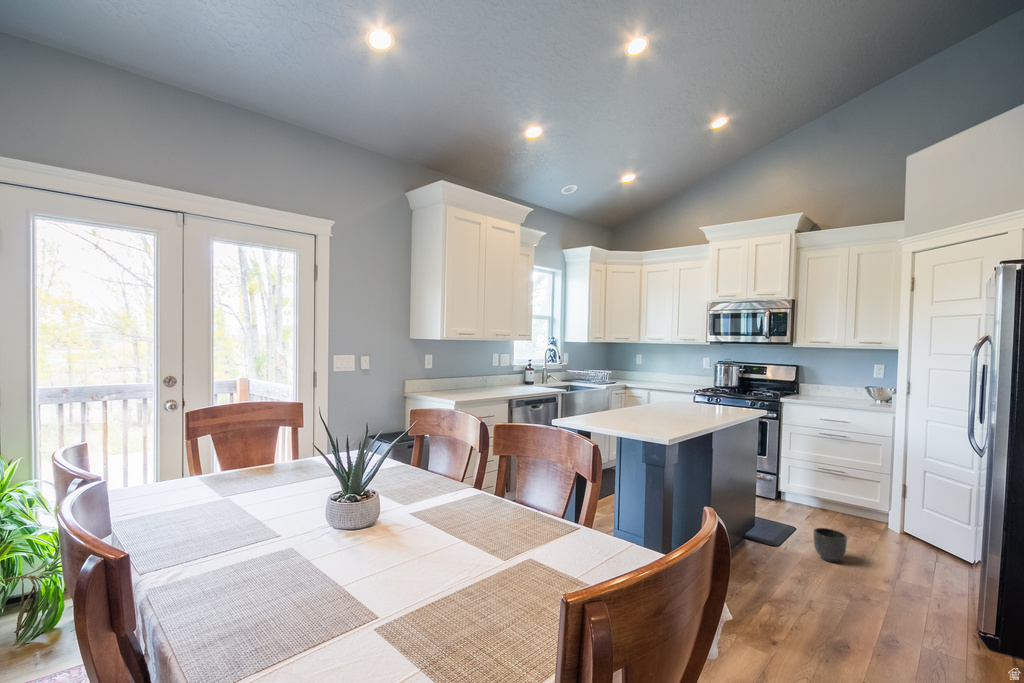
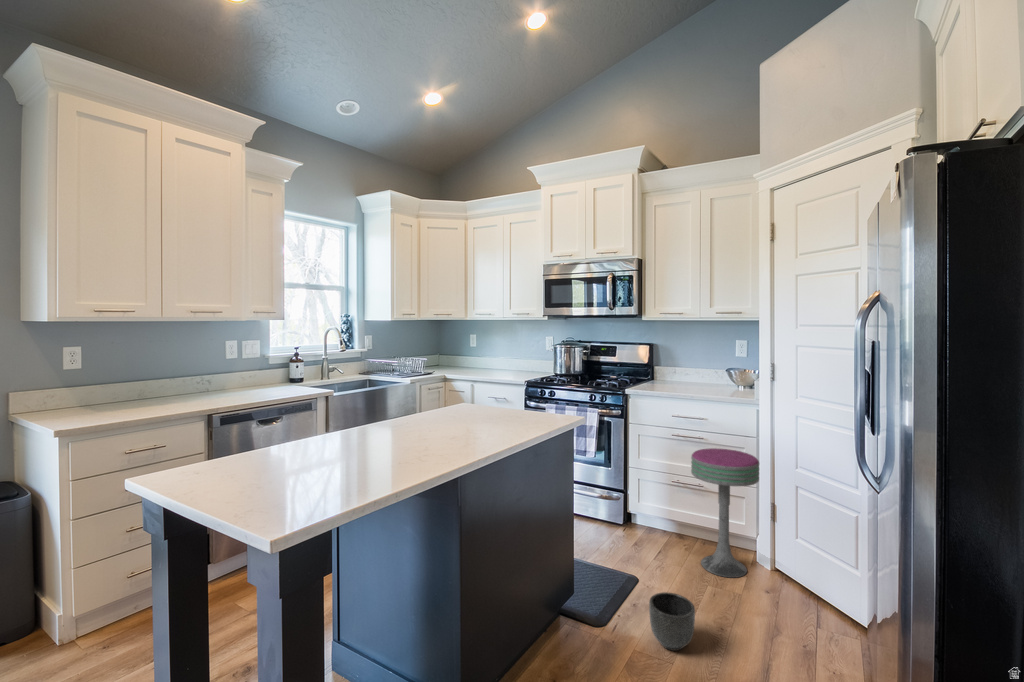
bar stool: none [839,443,895,535] -> present [691,448,759,578]

